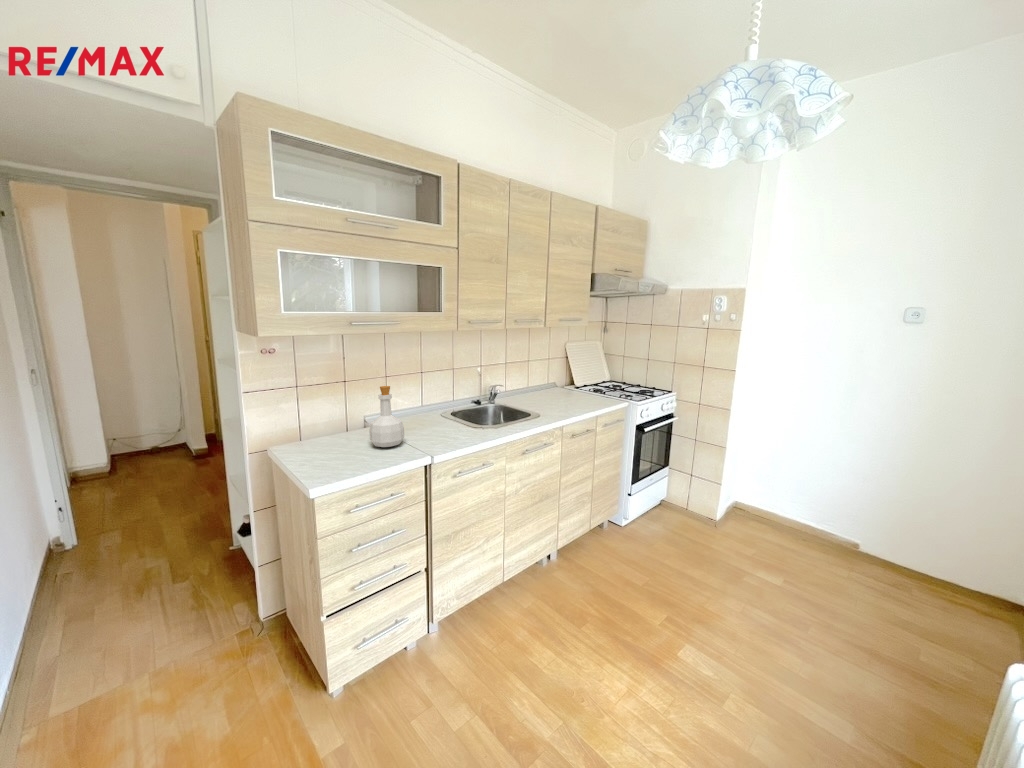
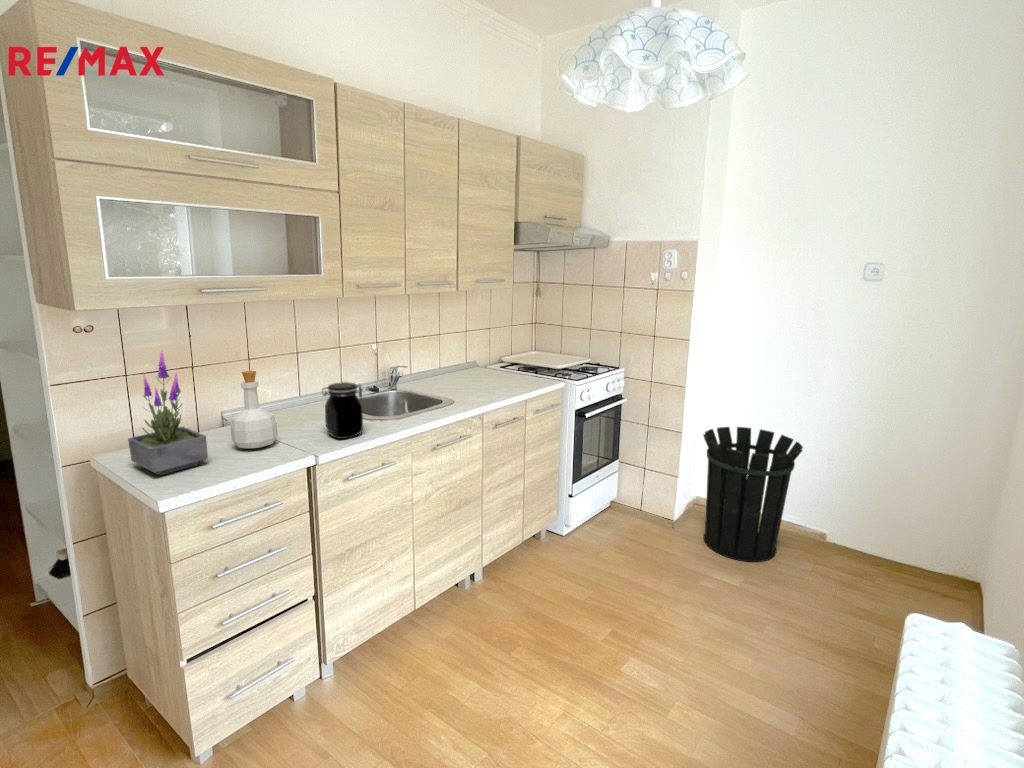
potted plant: none [293,368,351,466] -> present [128,350,208,475]
jar: none [439,397,471,443] -> present [322,382,363,439]
waste bin: none [743,445,843,565] -> present [703,427,803,562]

